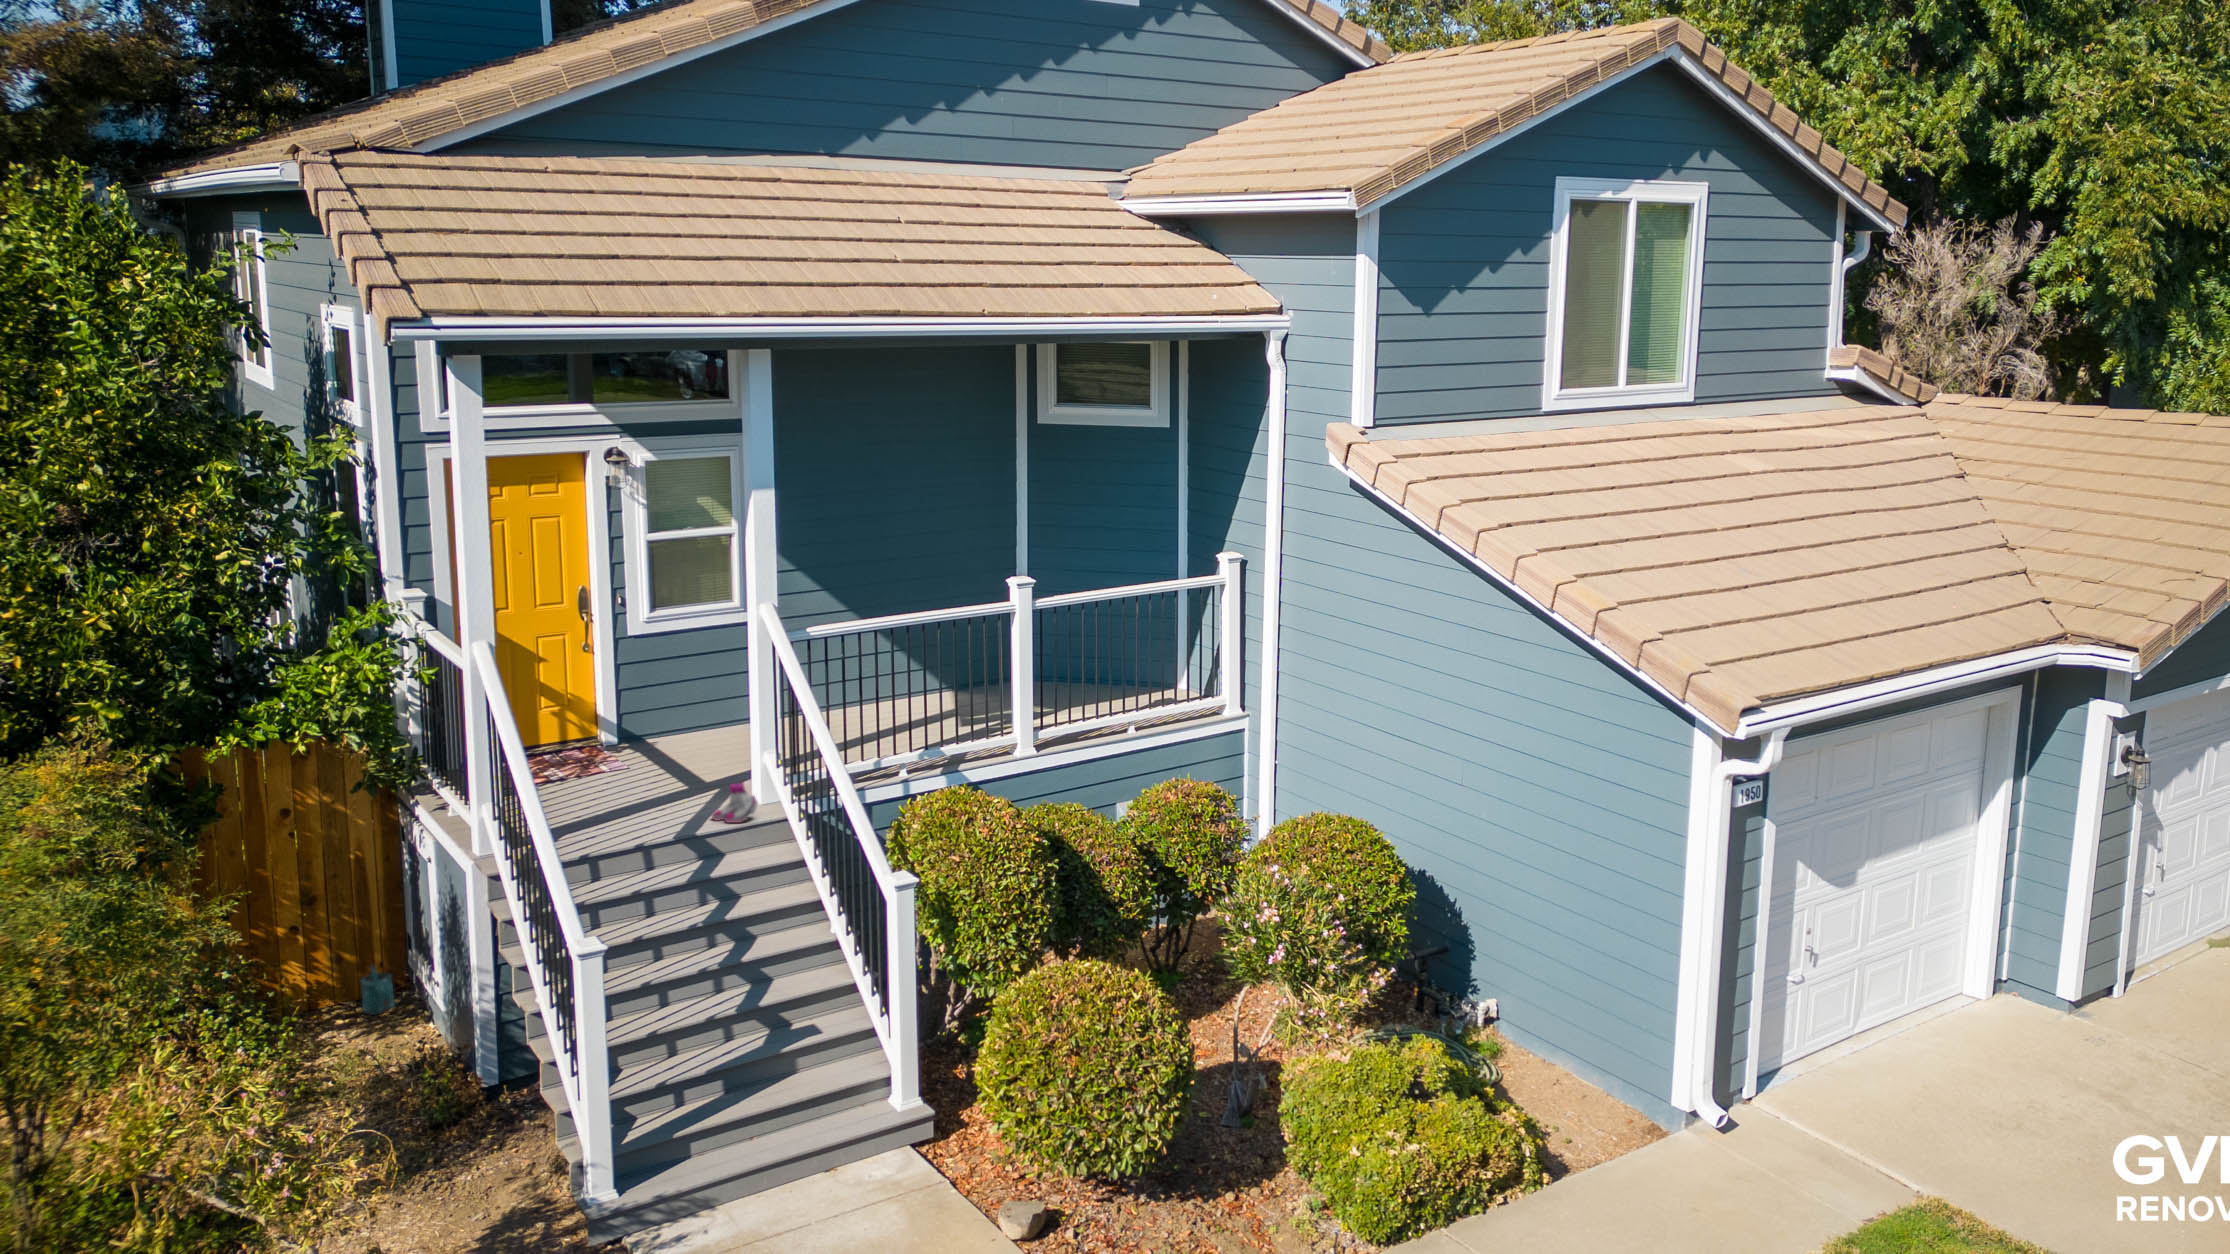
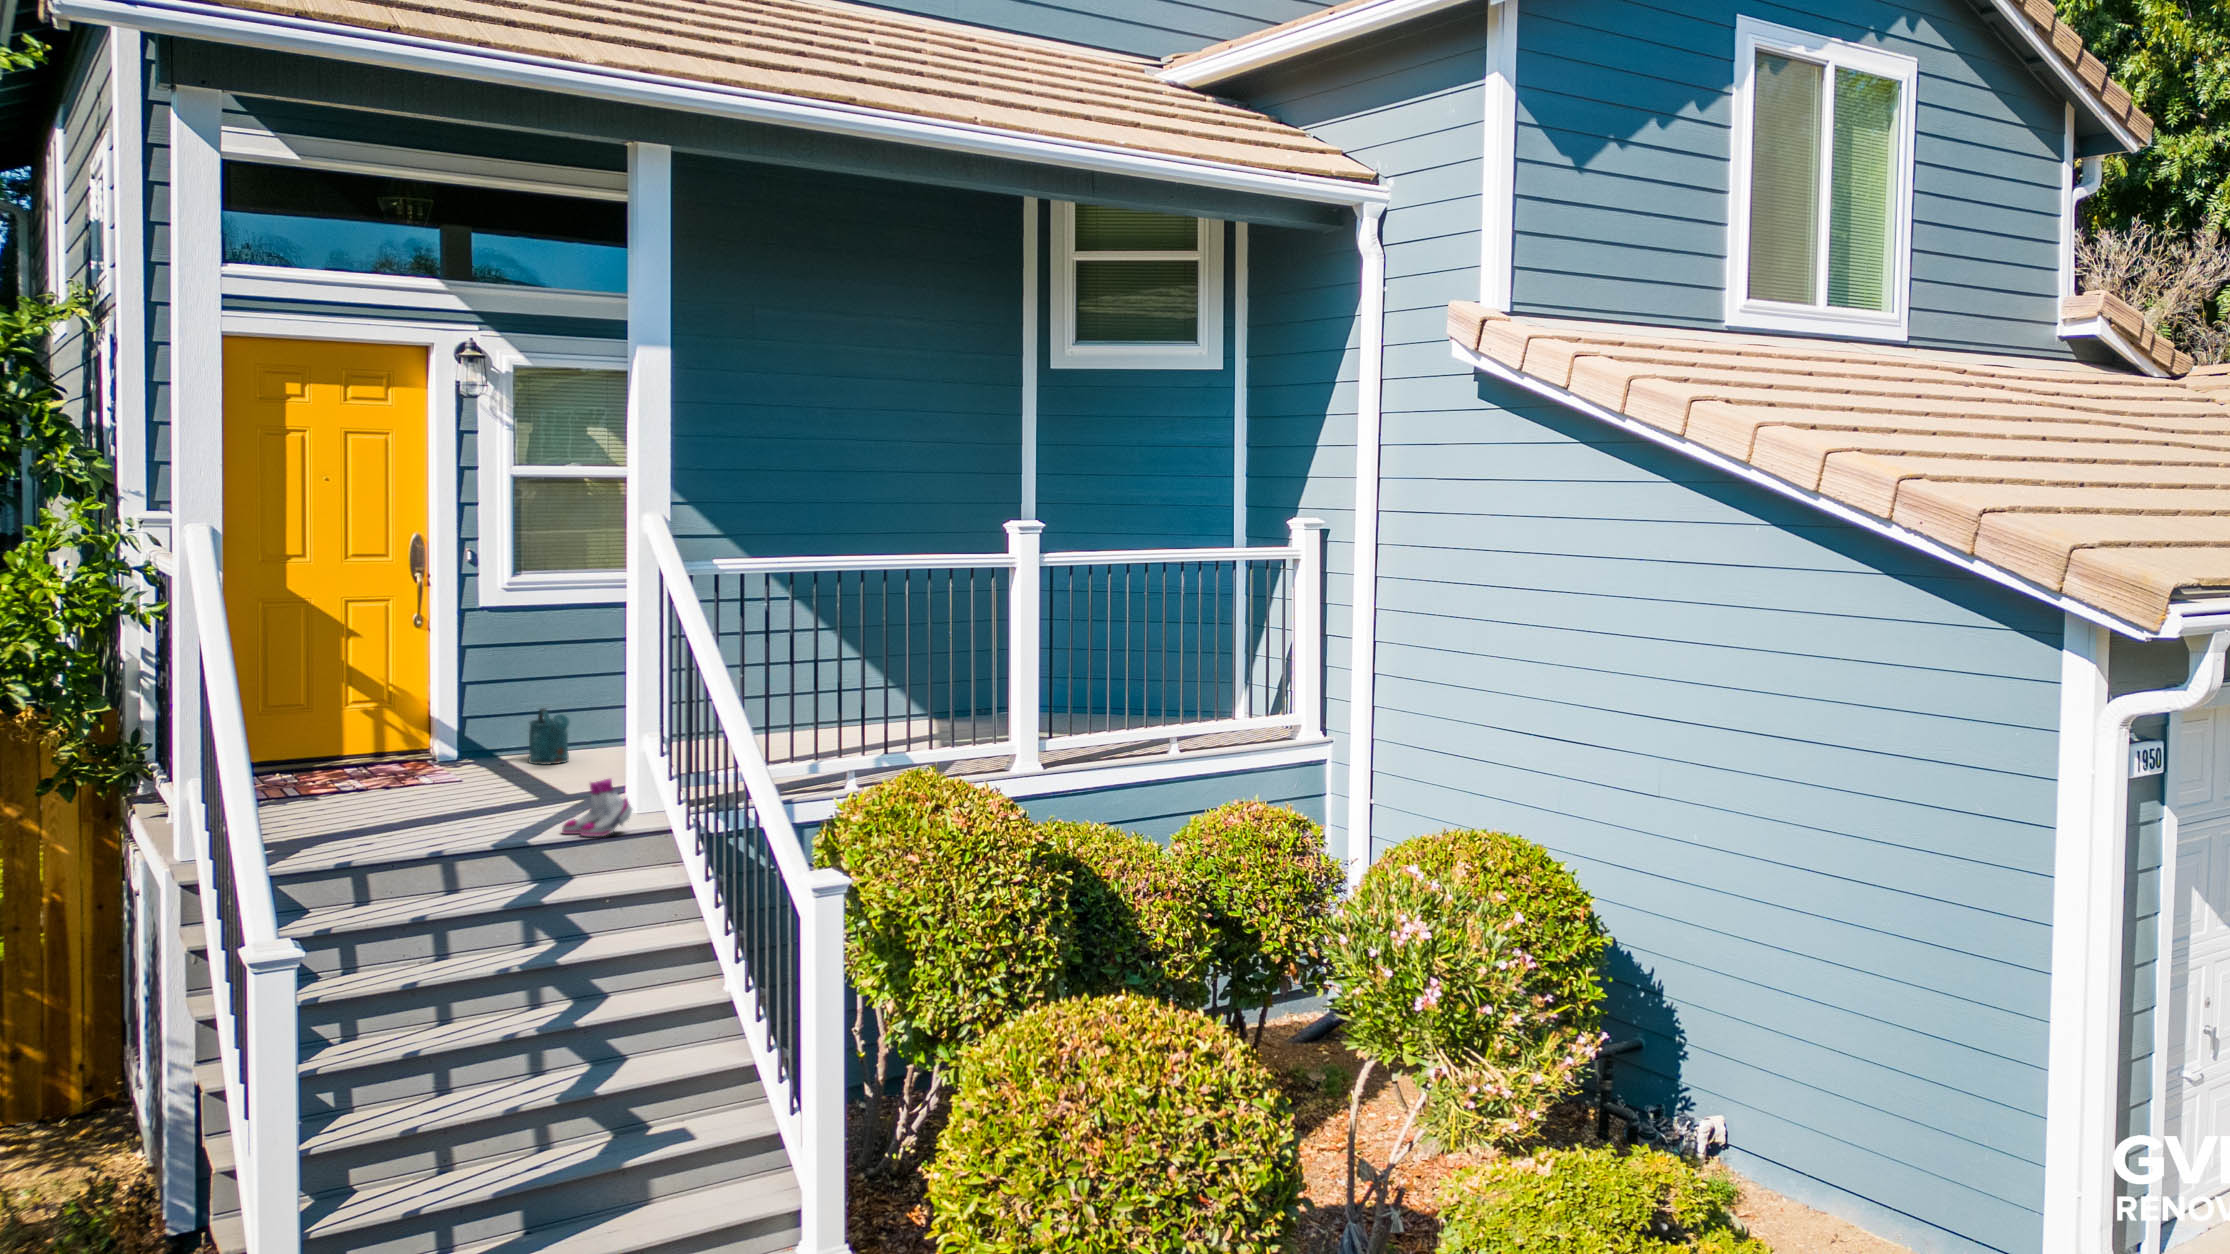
watering can: present [361,965,395,1015] -> present [529,708,569,764]

